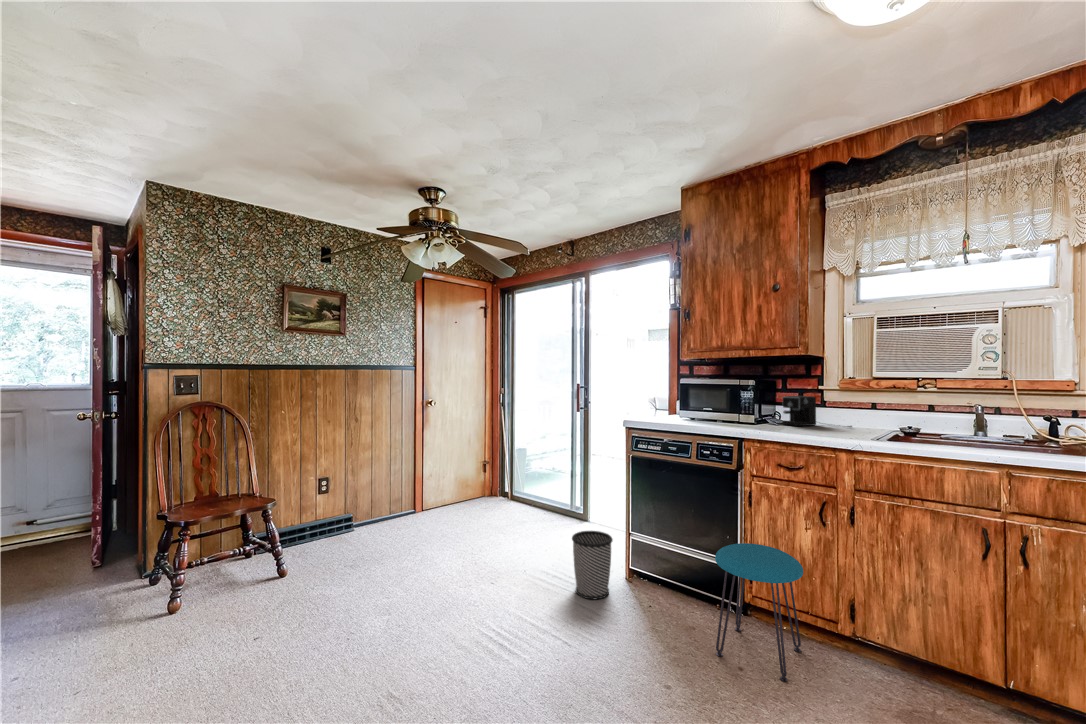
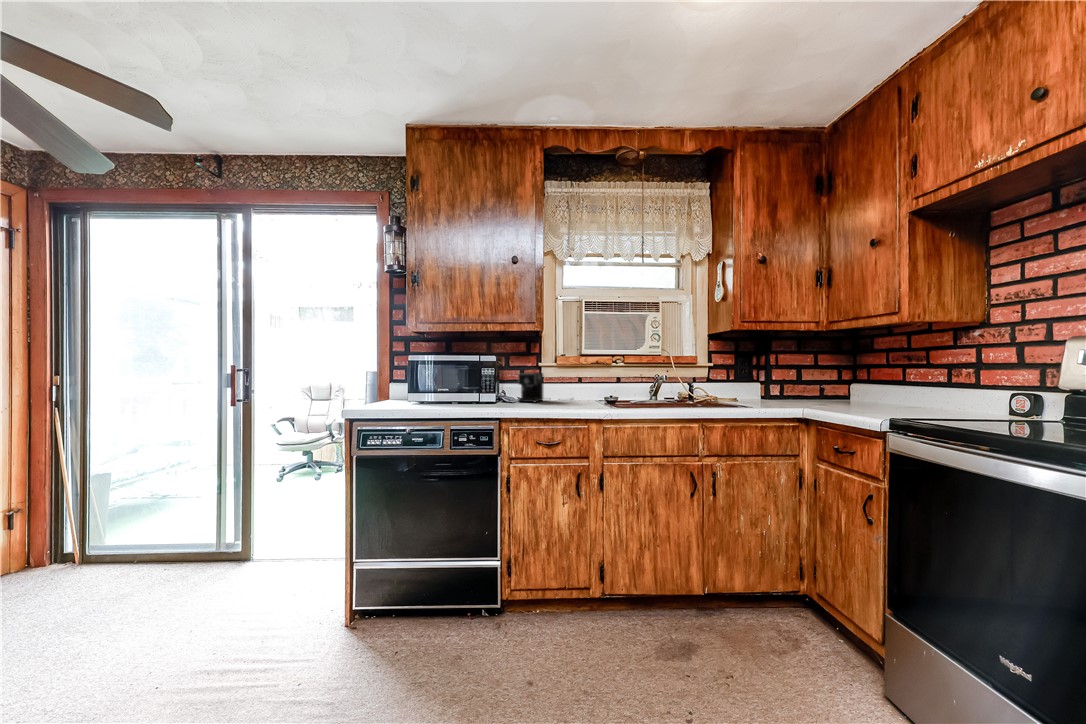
wastebasket: present [572,531,613,599] -> none [267,577,337,690]
stool: present [715,543,803,681] -> none [491,532,580,682]

